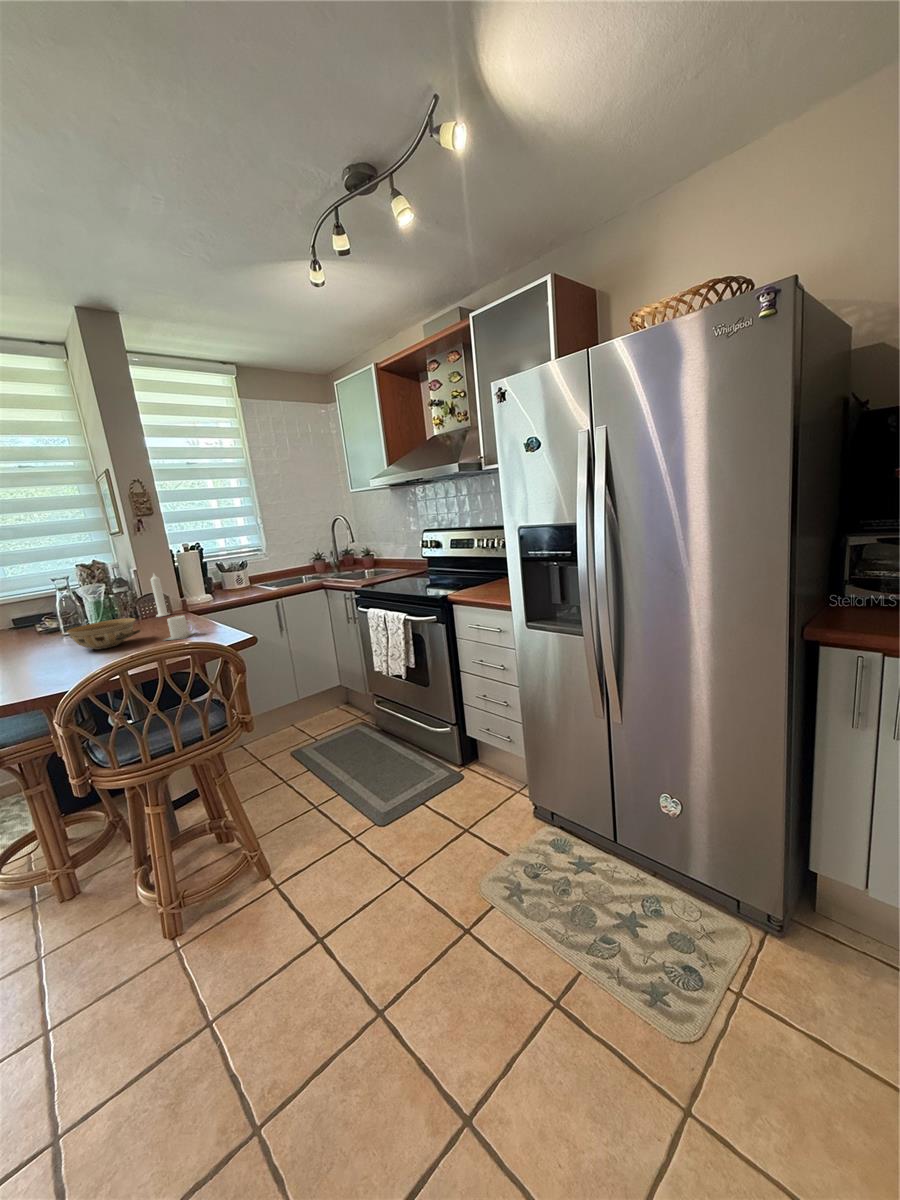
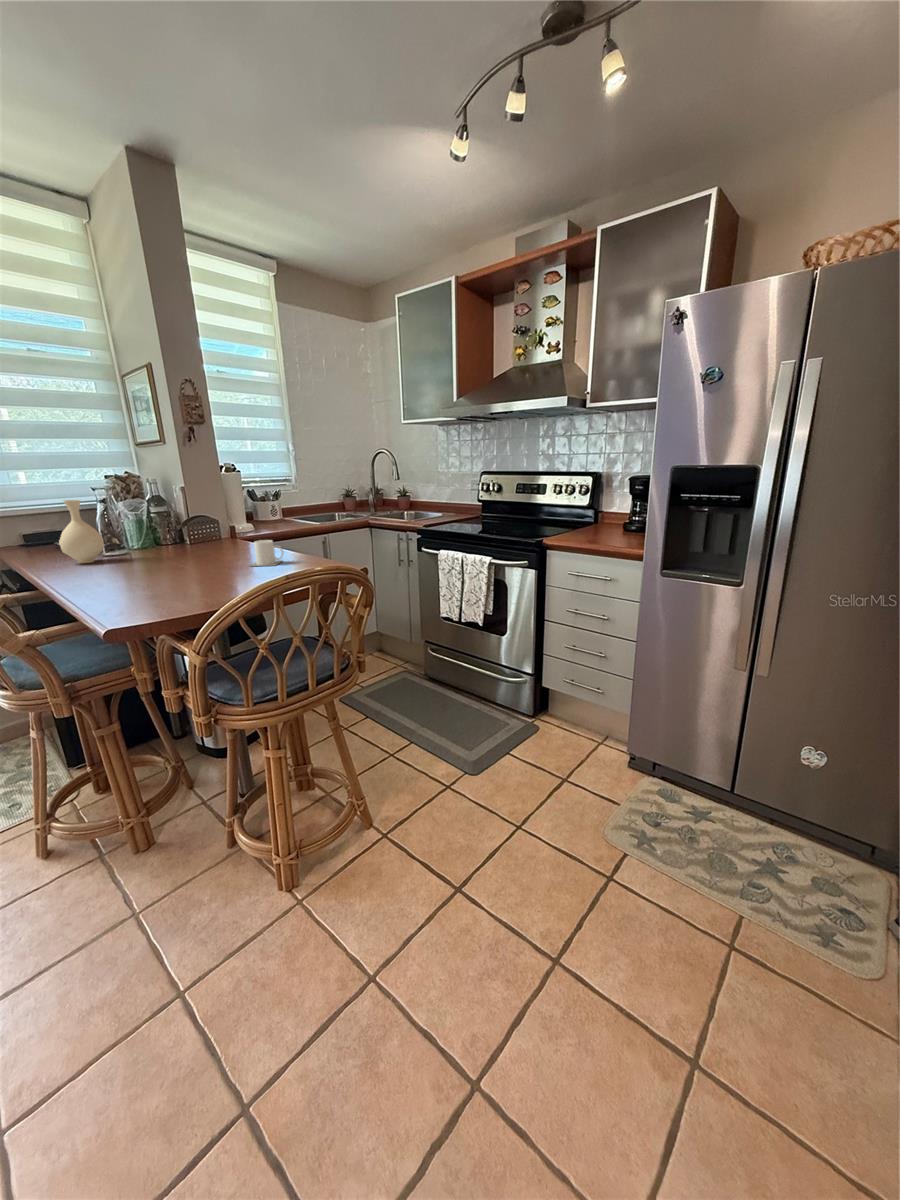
candle: present [151,573,170,617] -> none [197,493,217,544]
vase: none [20,591,60,645] -> present [59,500,104,563]
ceramic bowl: present [67,618,140,650] -> none [135,539,224,571]

